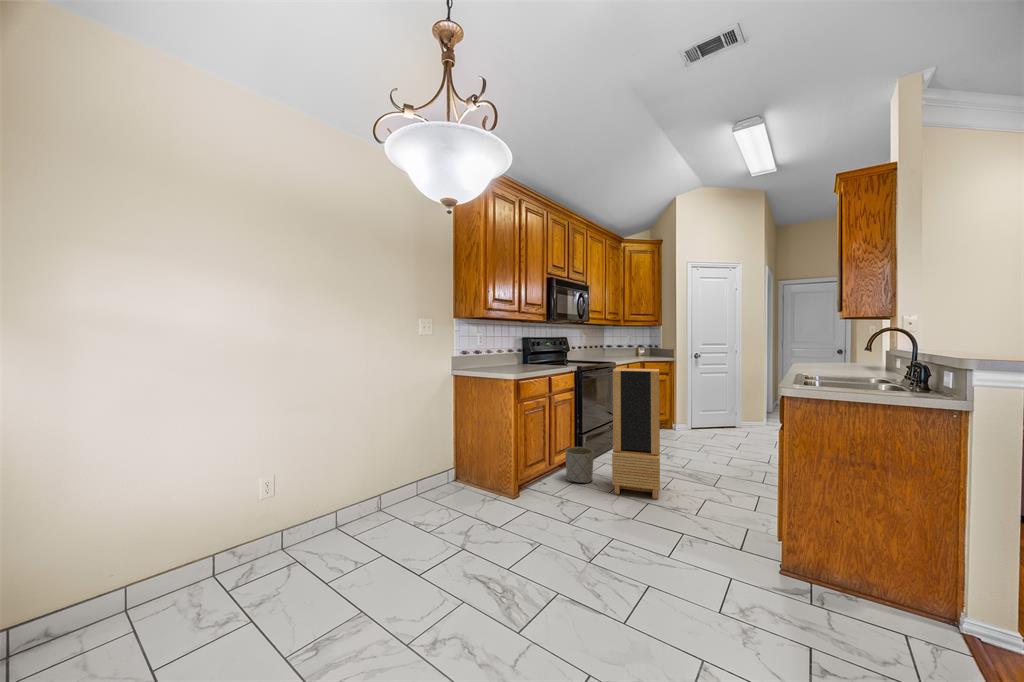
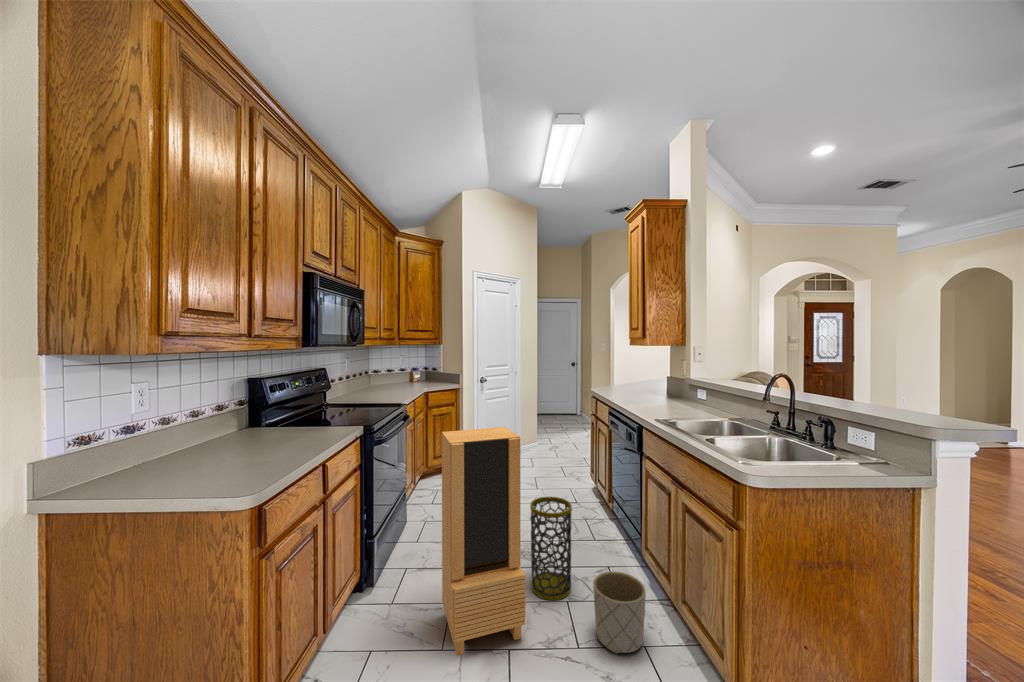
trash can: none [681,426,714,495] -> present [530,497,572,600]
planter: present [565,447,594,483] -> present [593,572,646,654]

